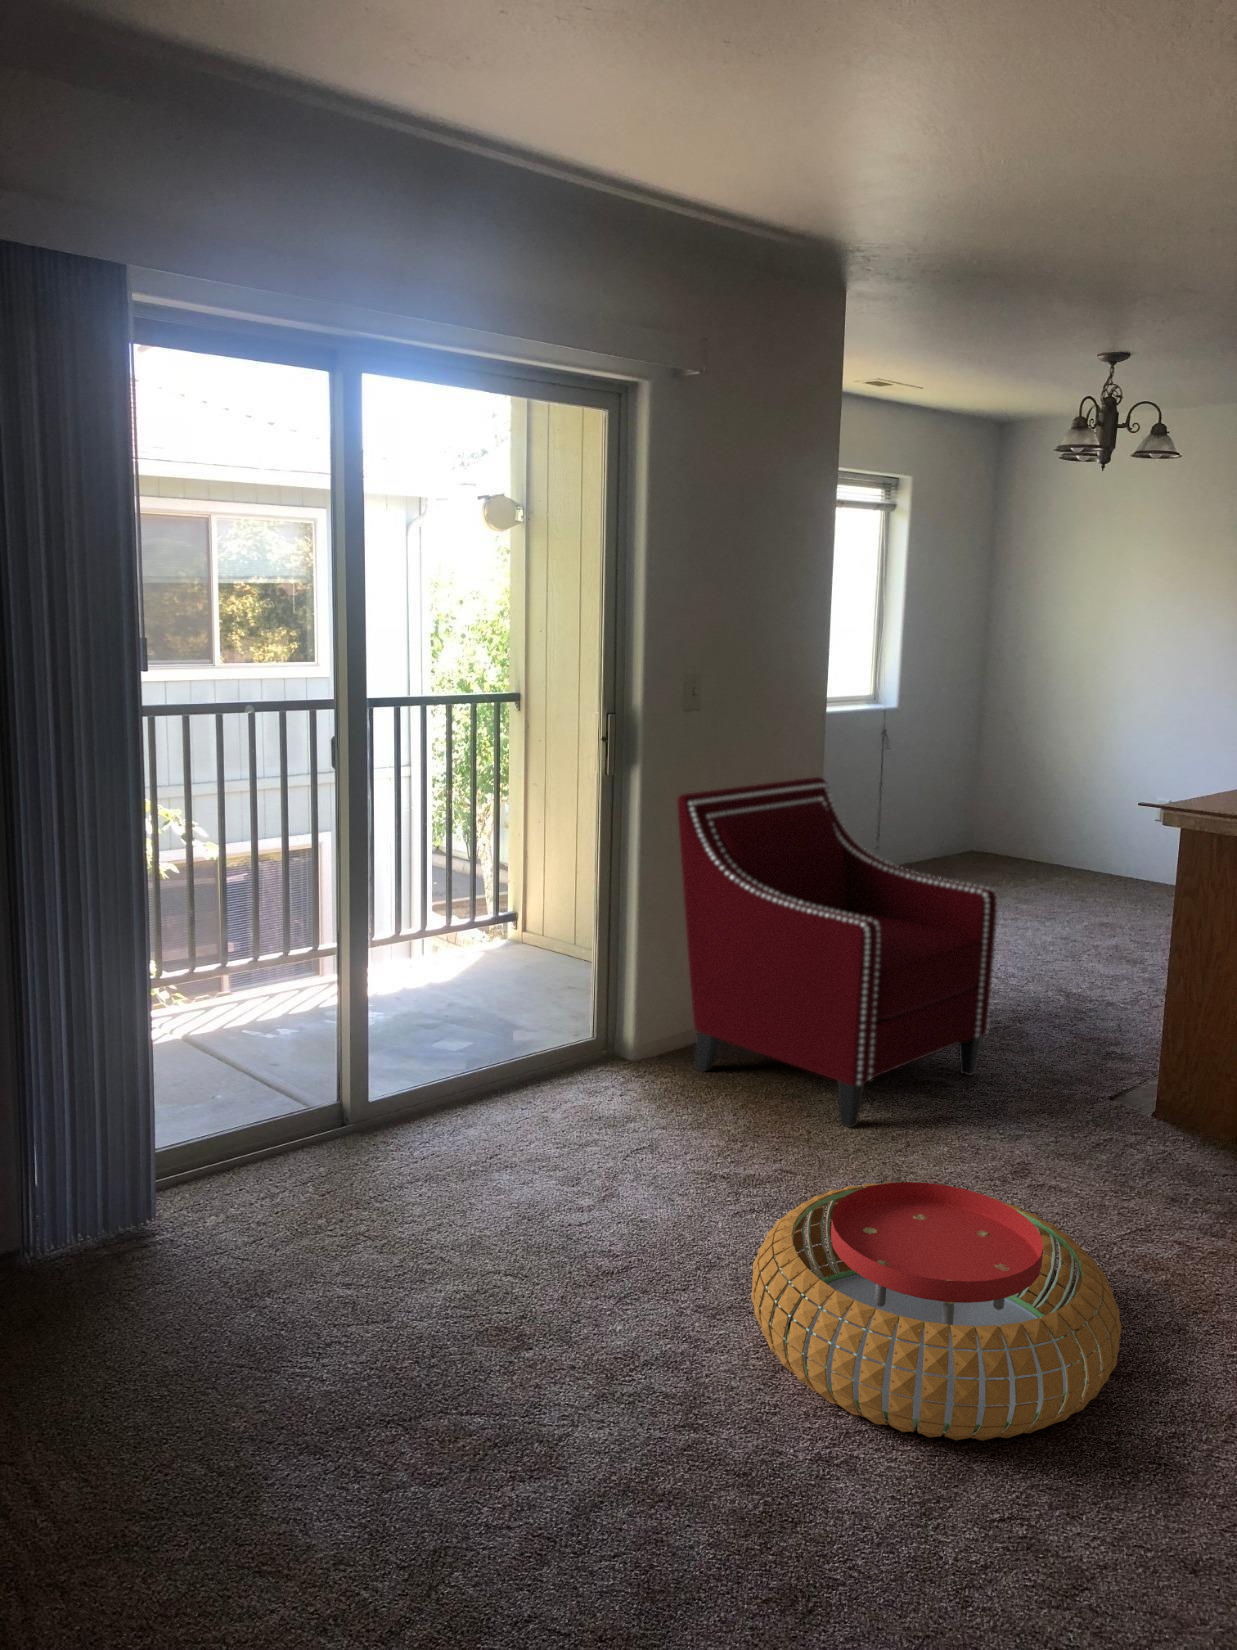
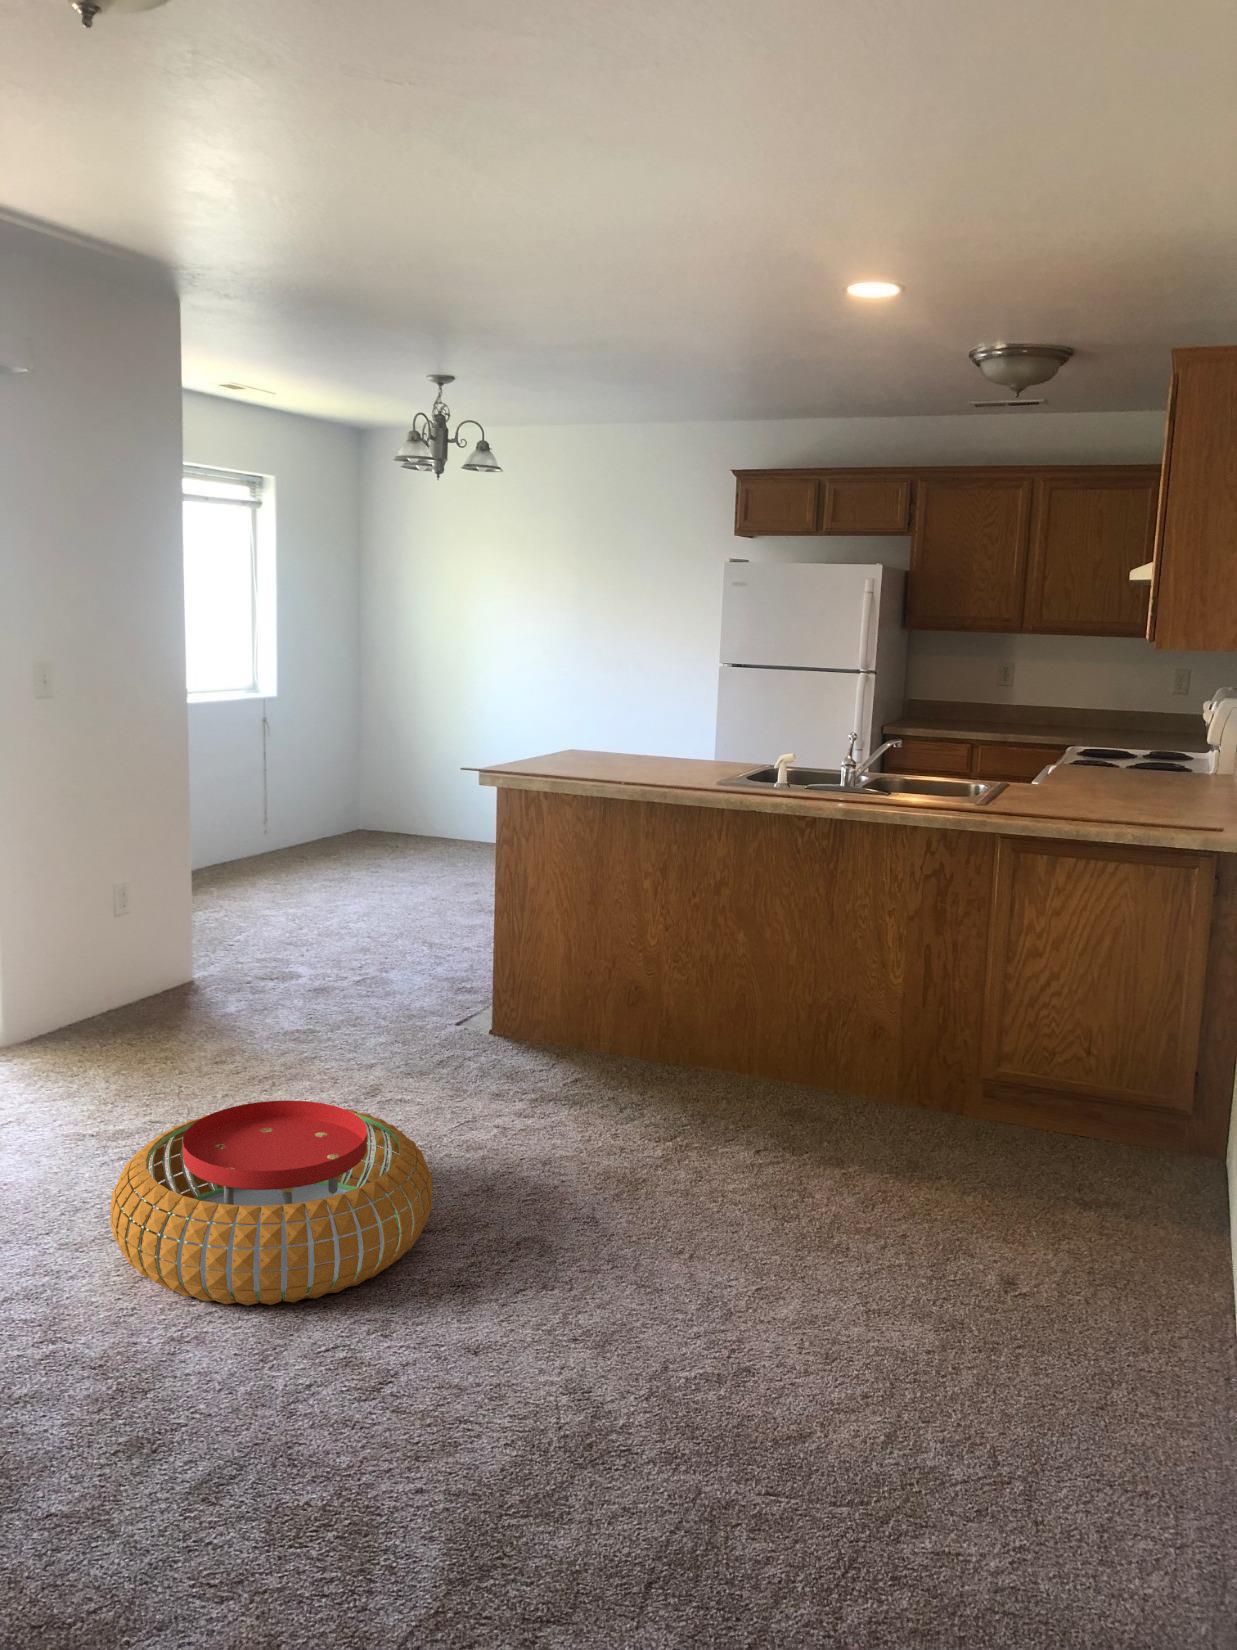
armchair: present [677,777,998,1128] -> none [32,758,352,1079]

